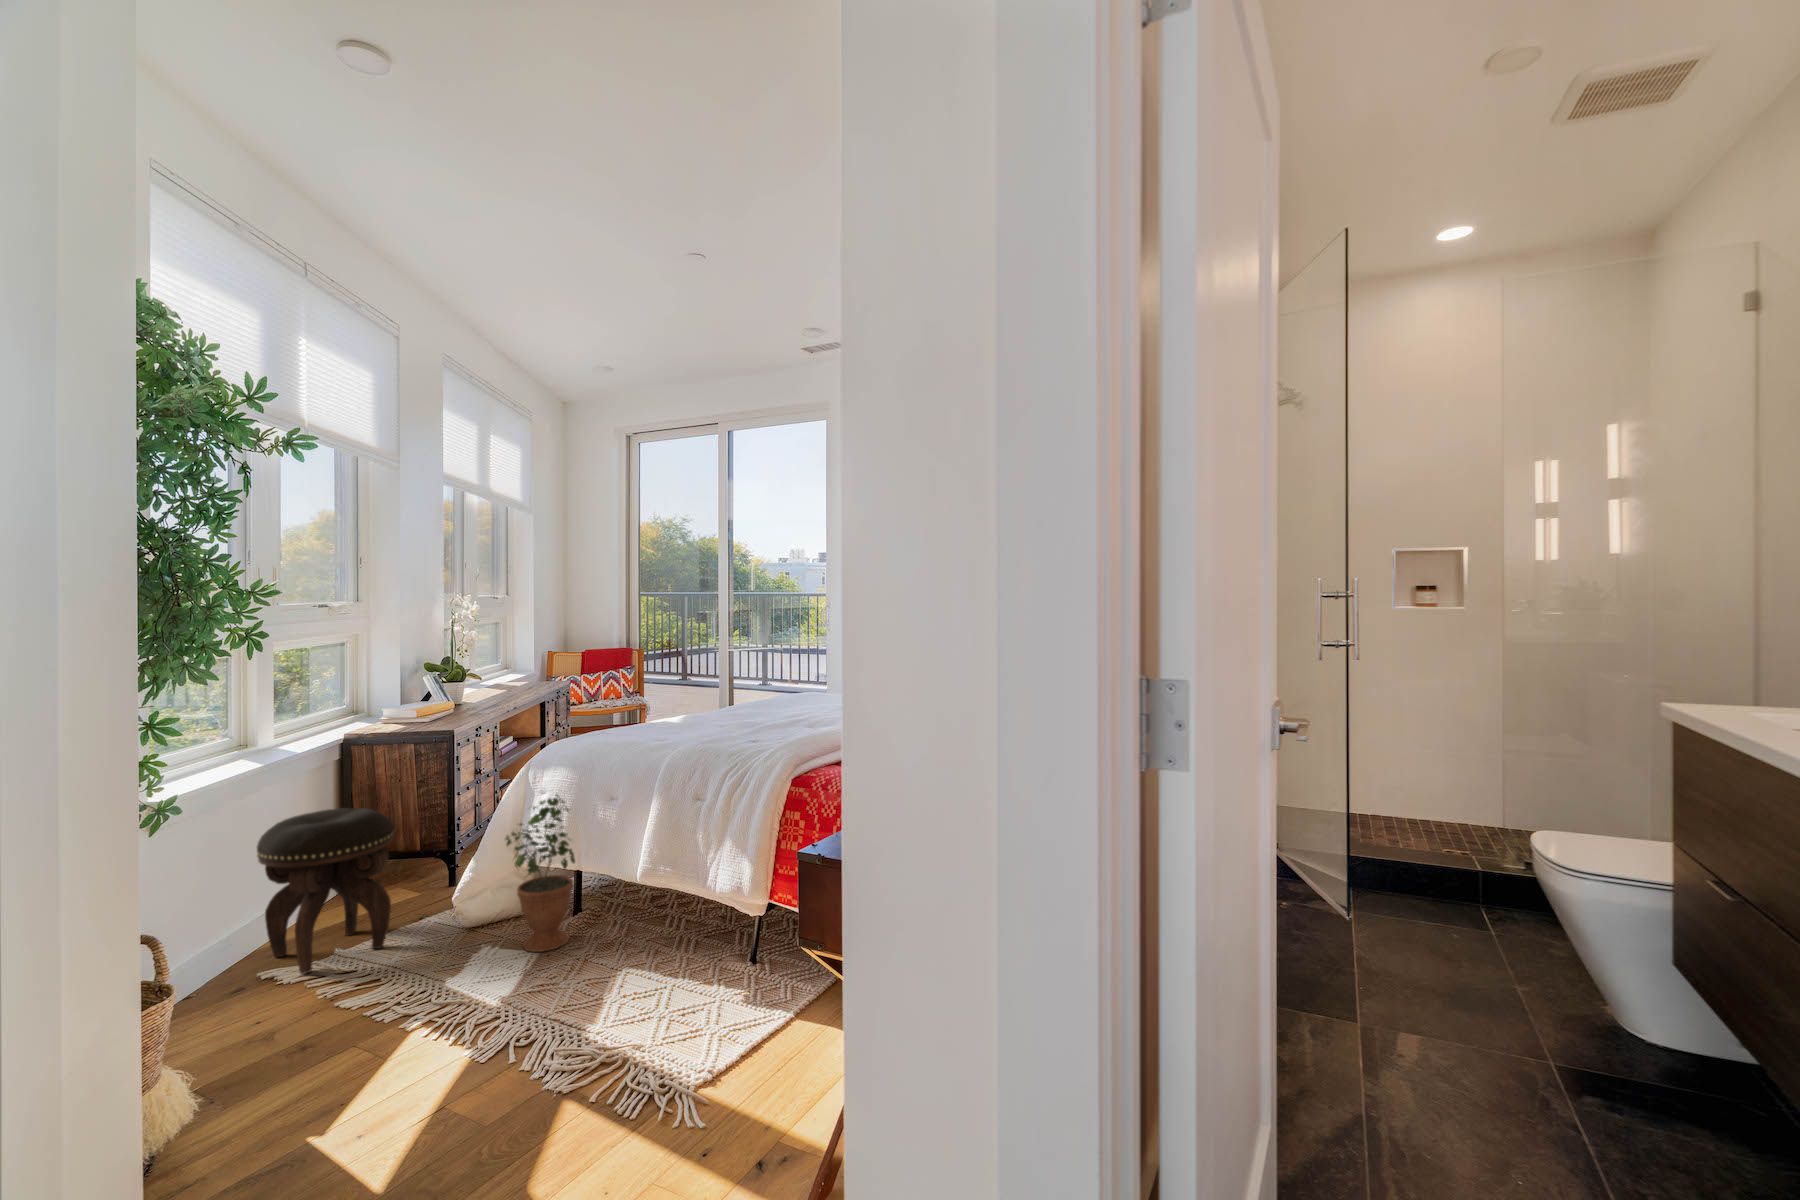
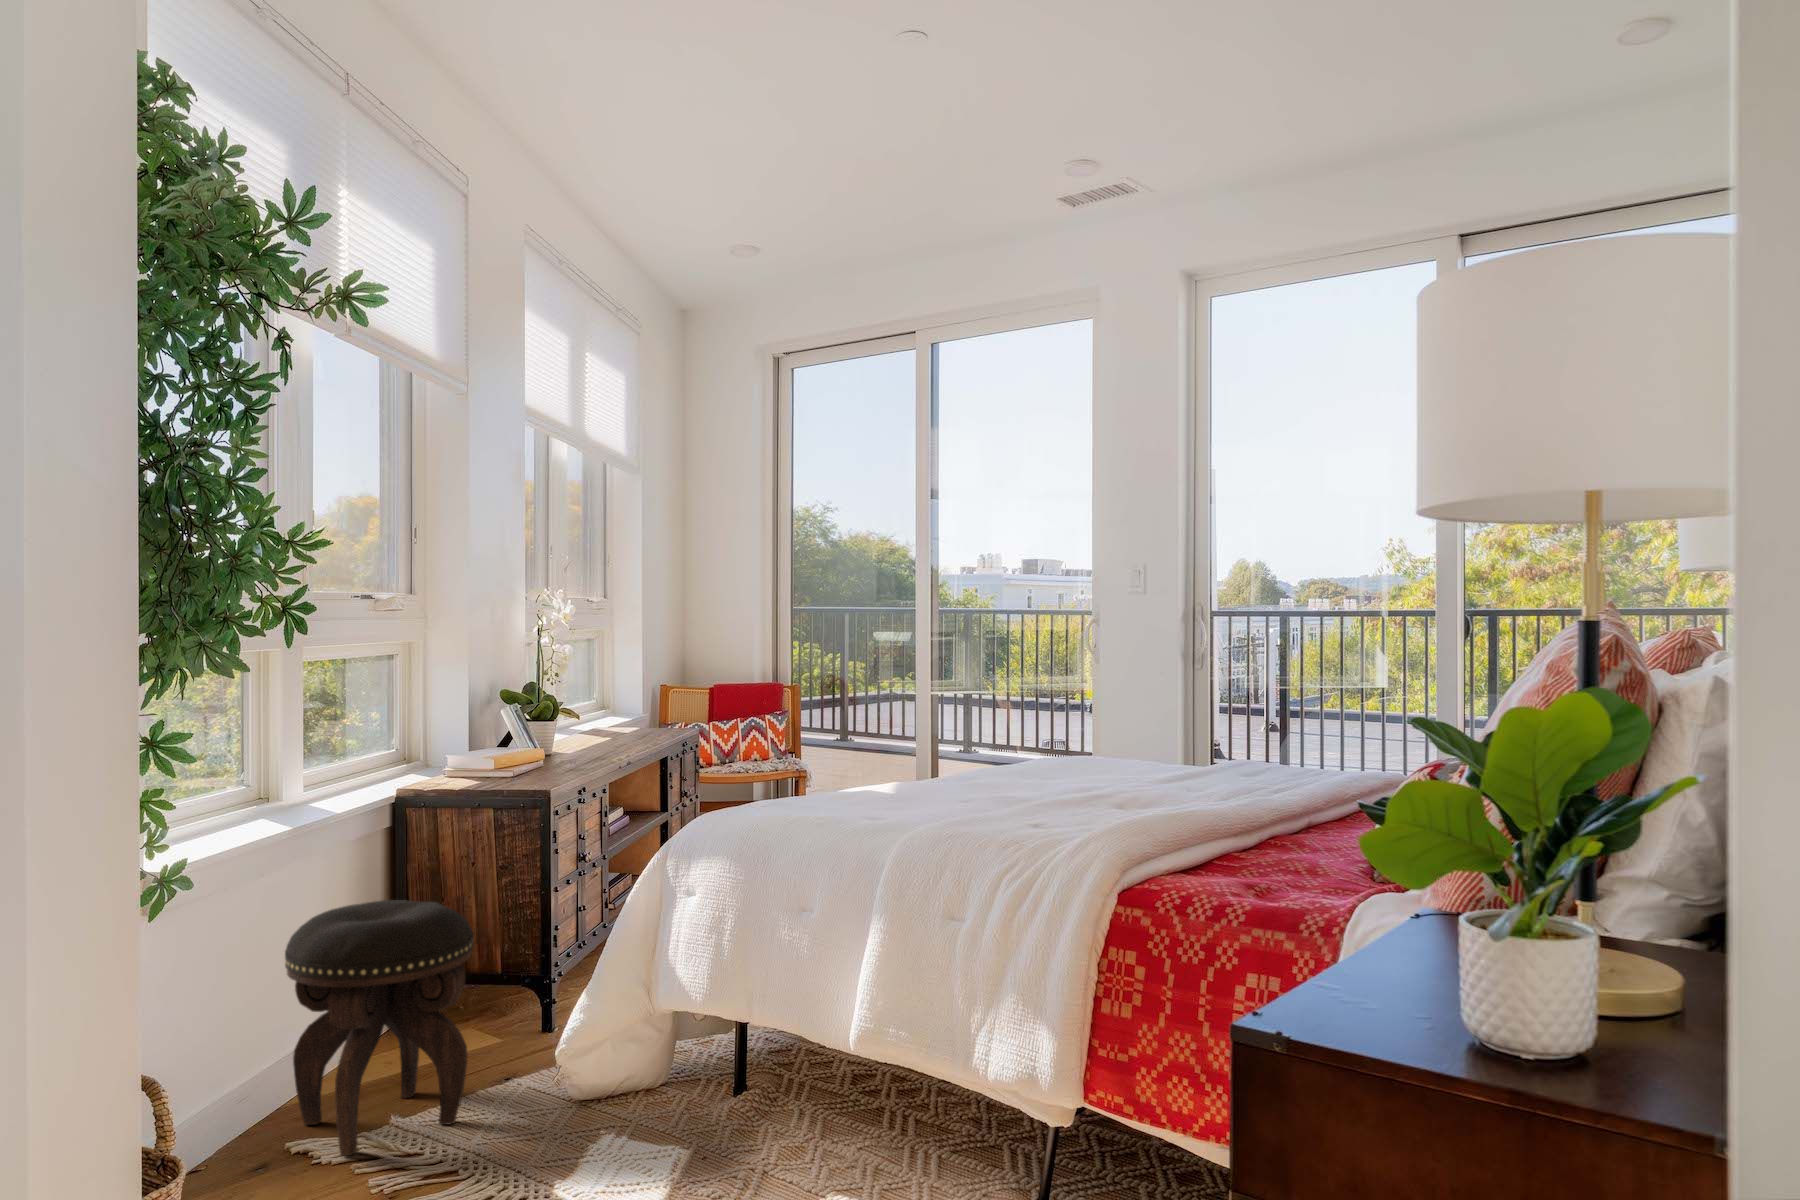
potted plant: present [505,794,575,952] -> none [637,888,744,1153]

